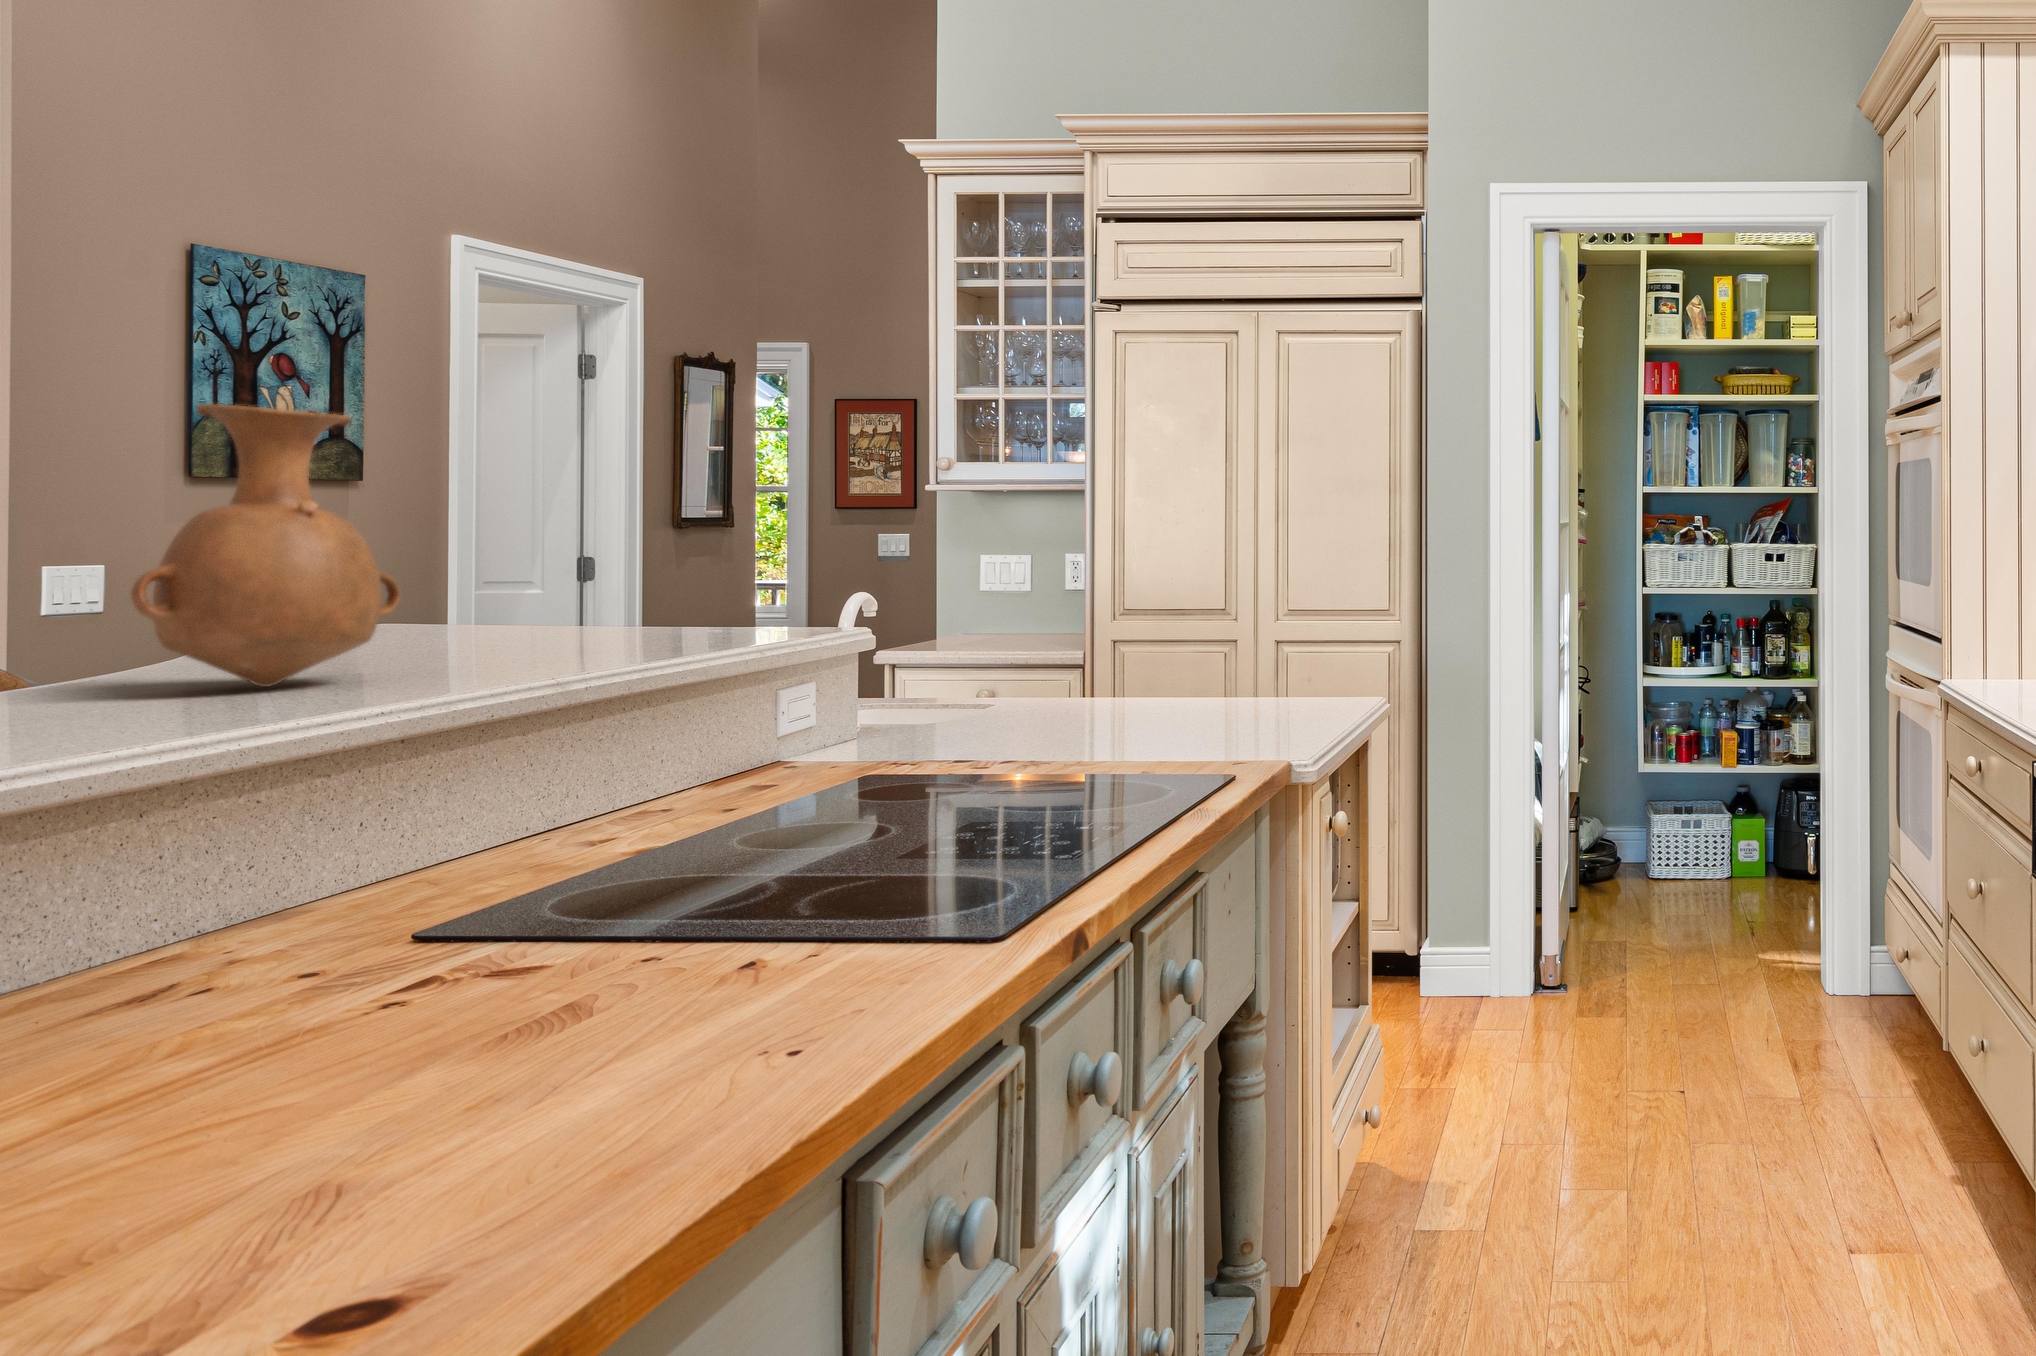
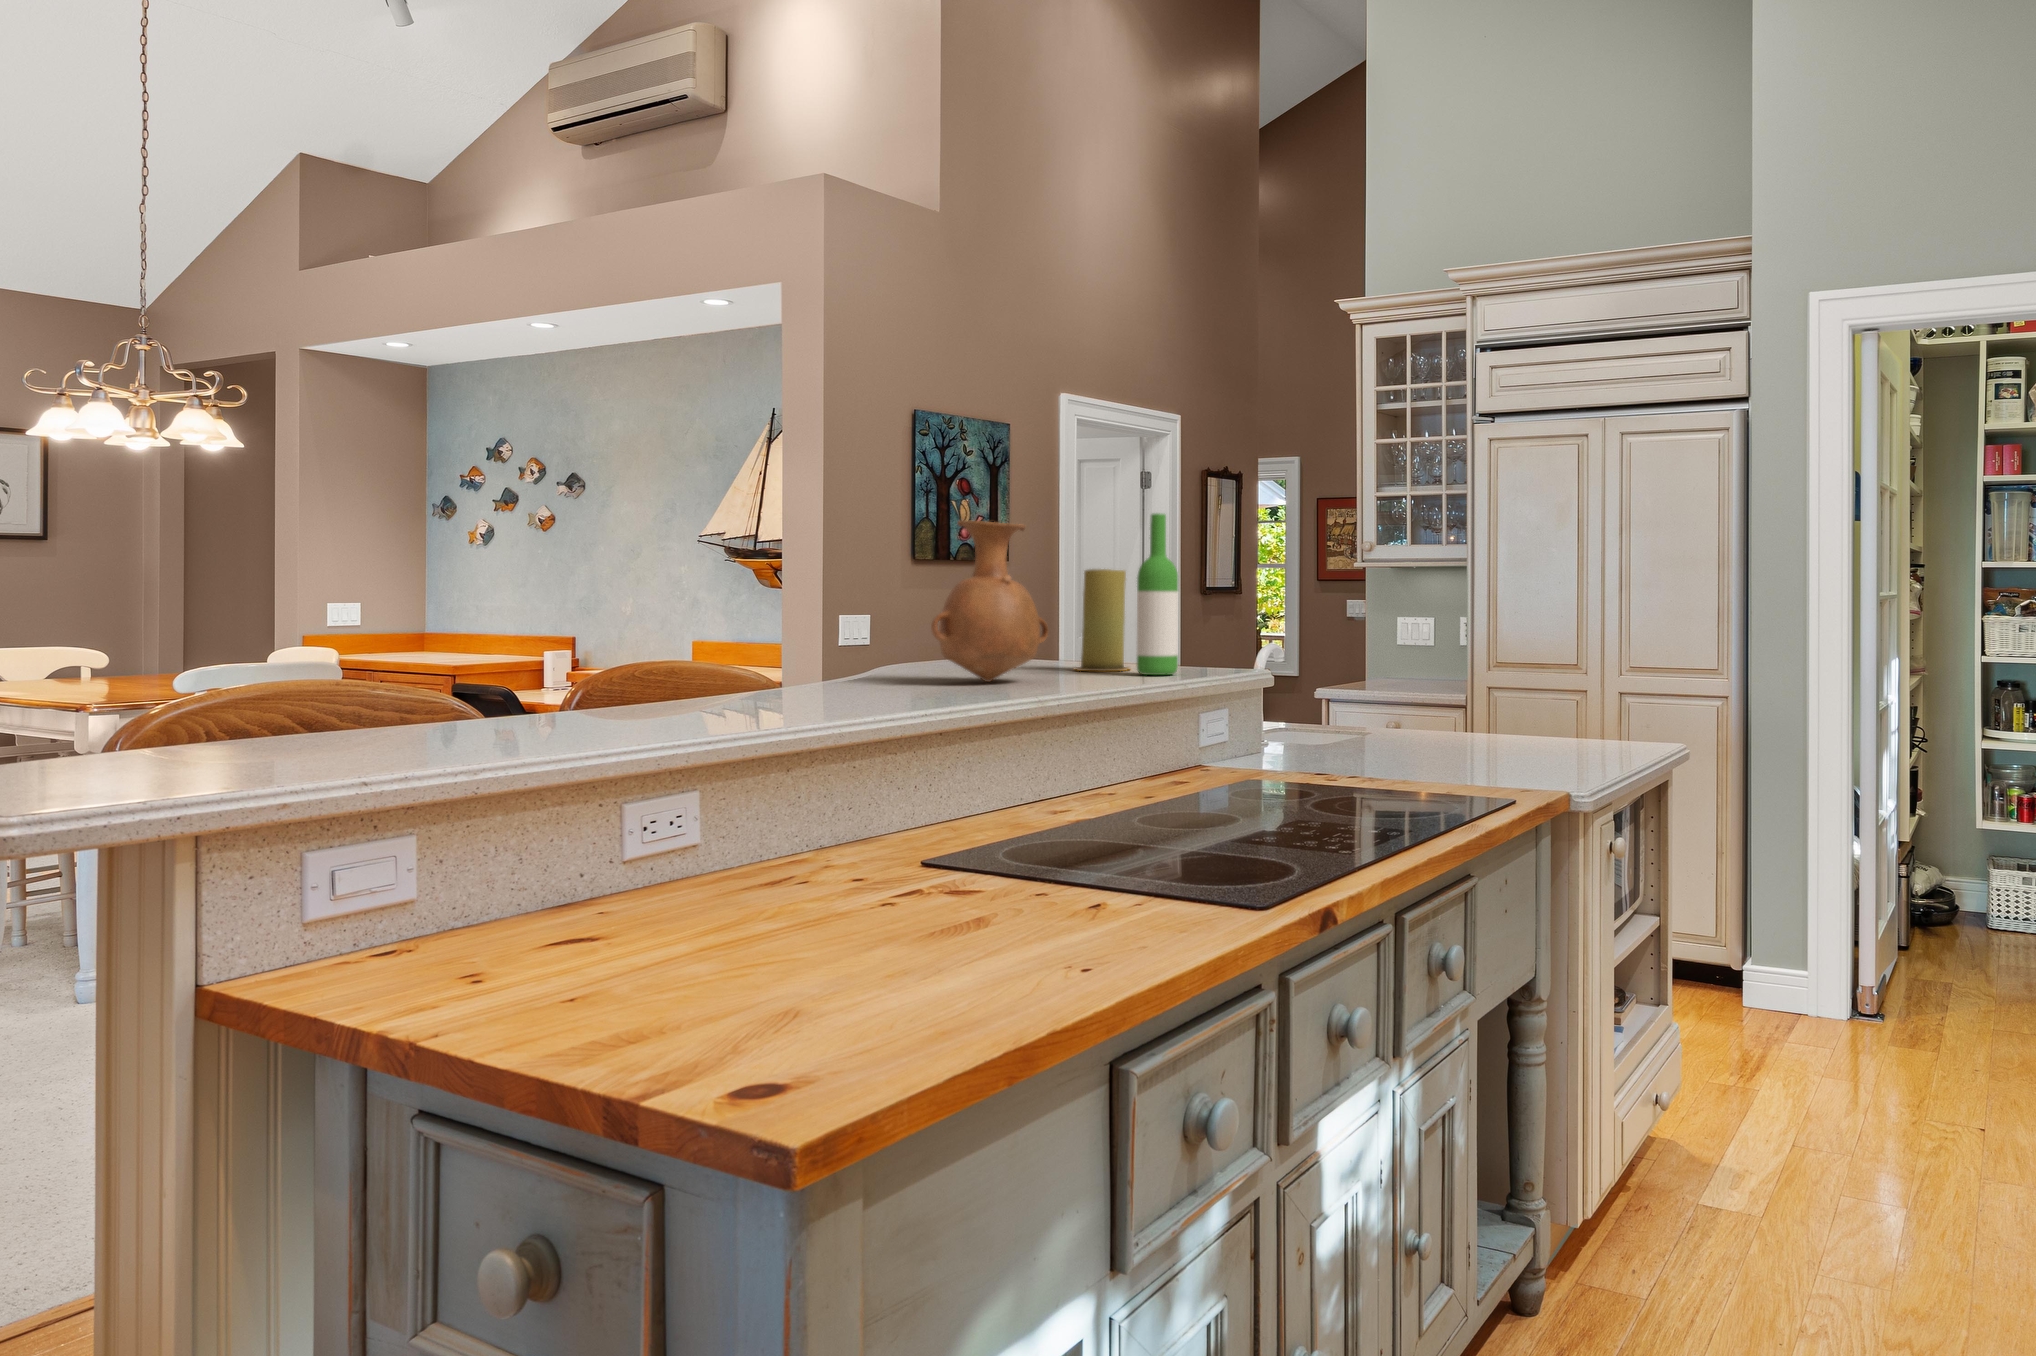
wine bottle: none [579,405,656,659] -> present [1137,513,1178,675]
candle: none [456,492,570,656] -> present [1075,569,1129,671]

